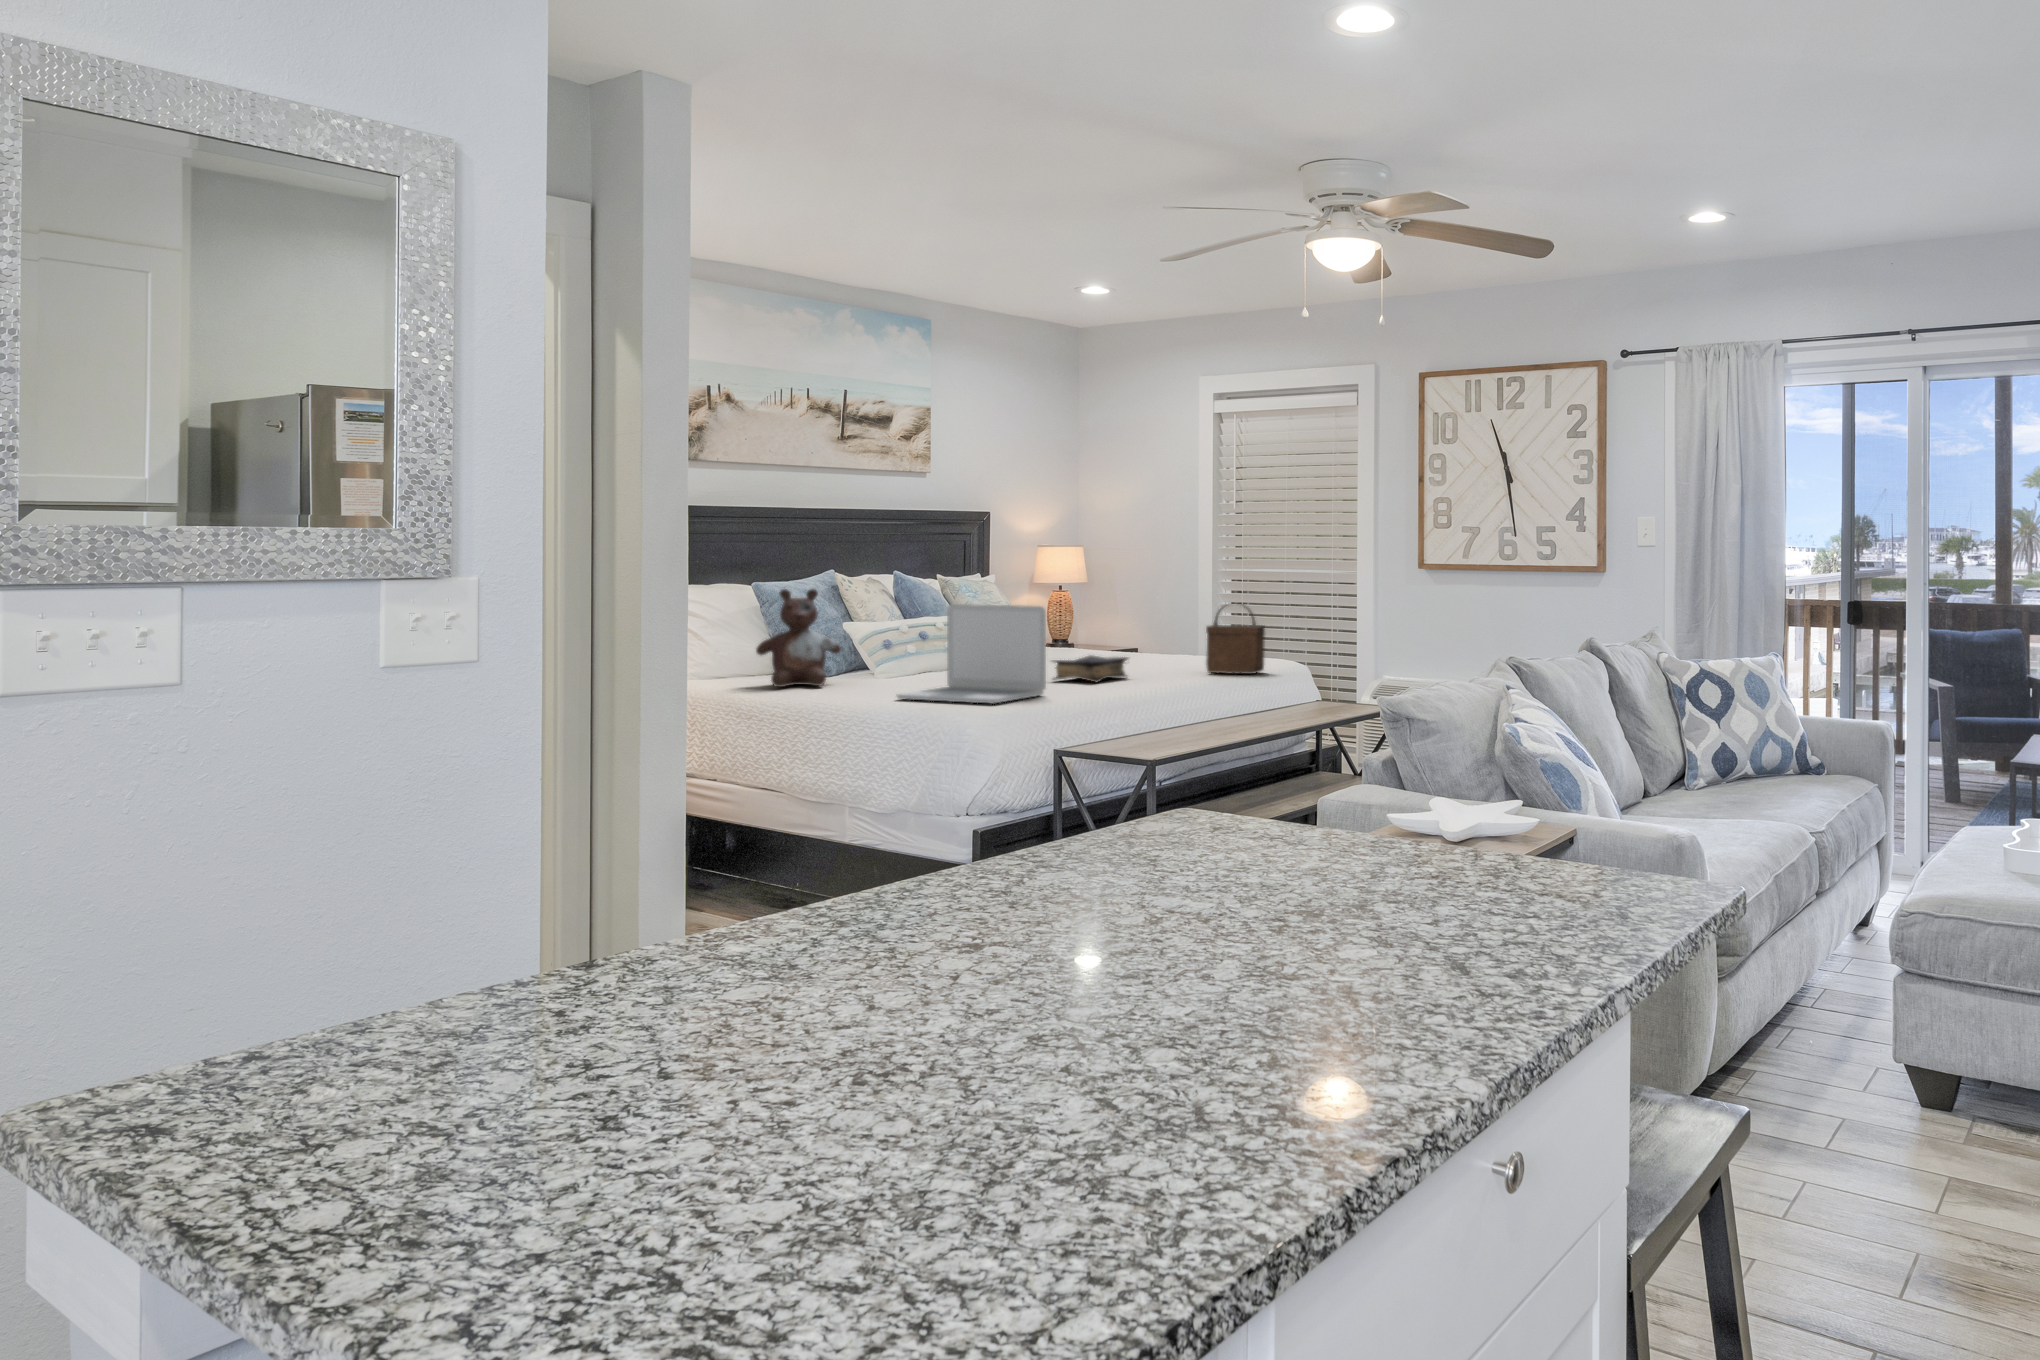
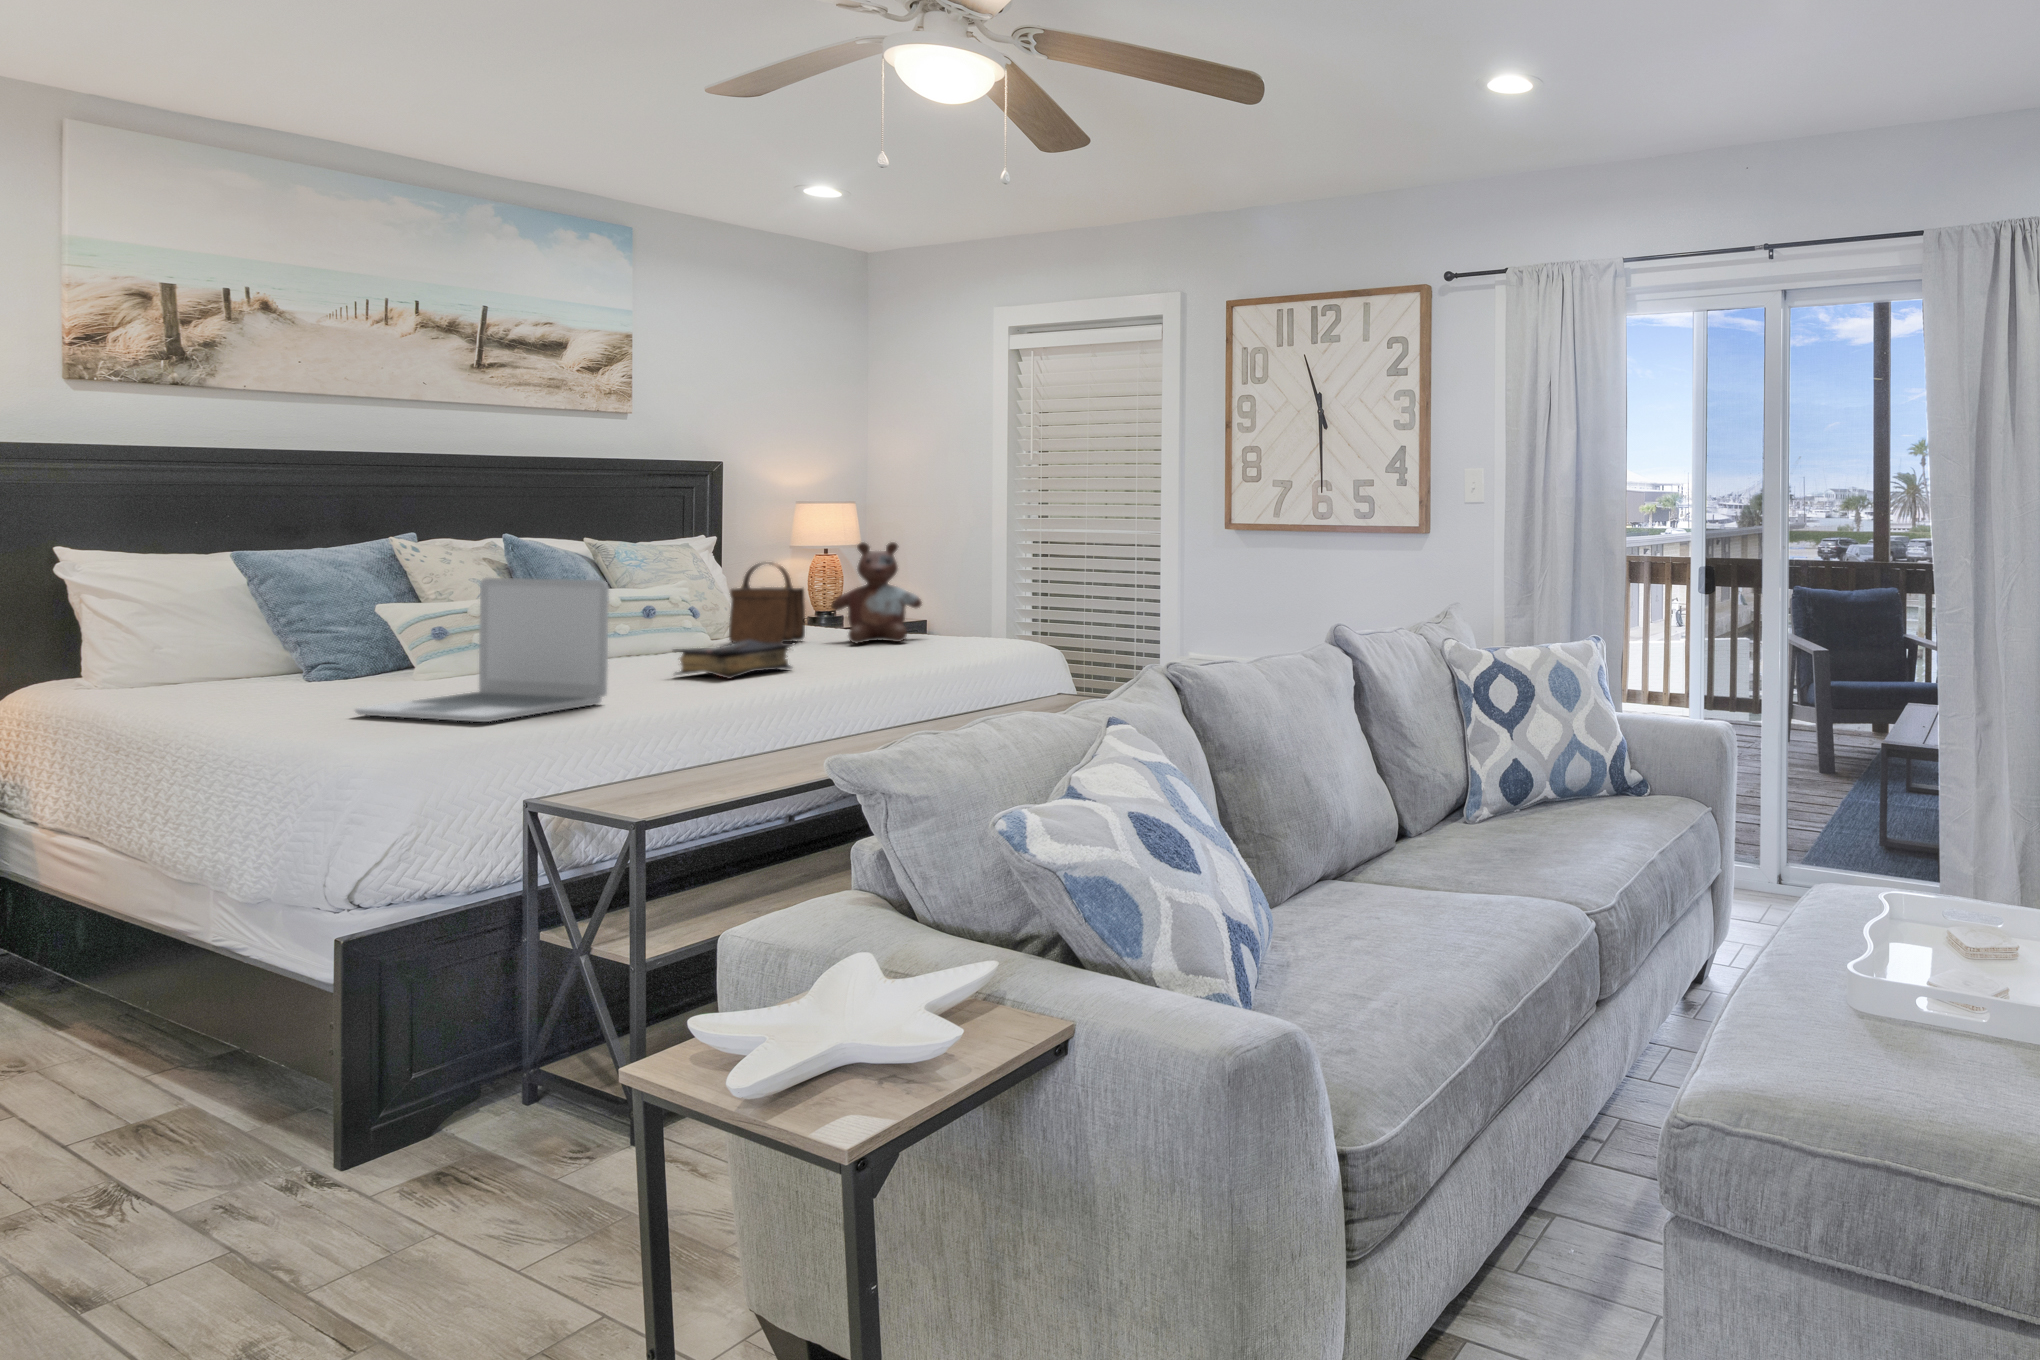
stuffed bear: present [756,589,841,687] -> present [831,542,922,643]
handbag: present [1206,605,1265,674] -> present [729,563,805,643]

